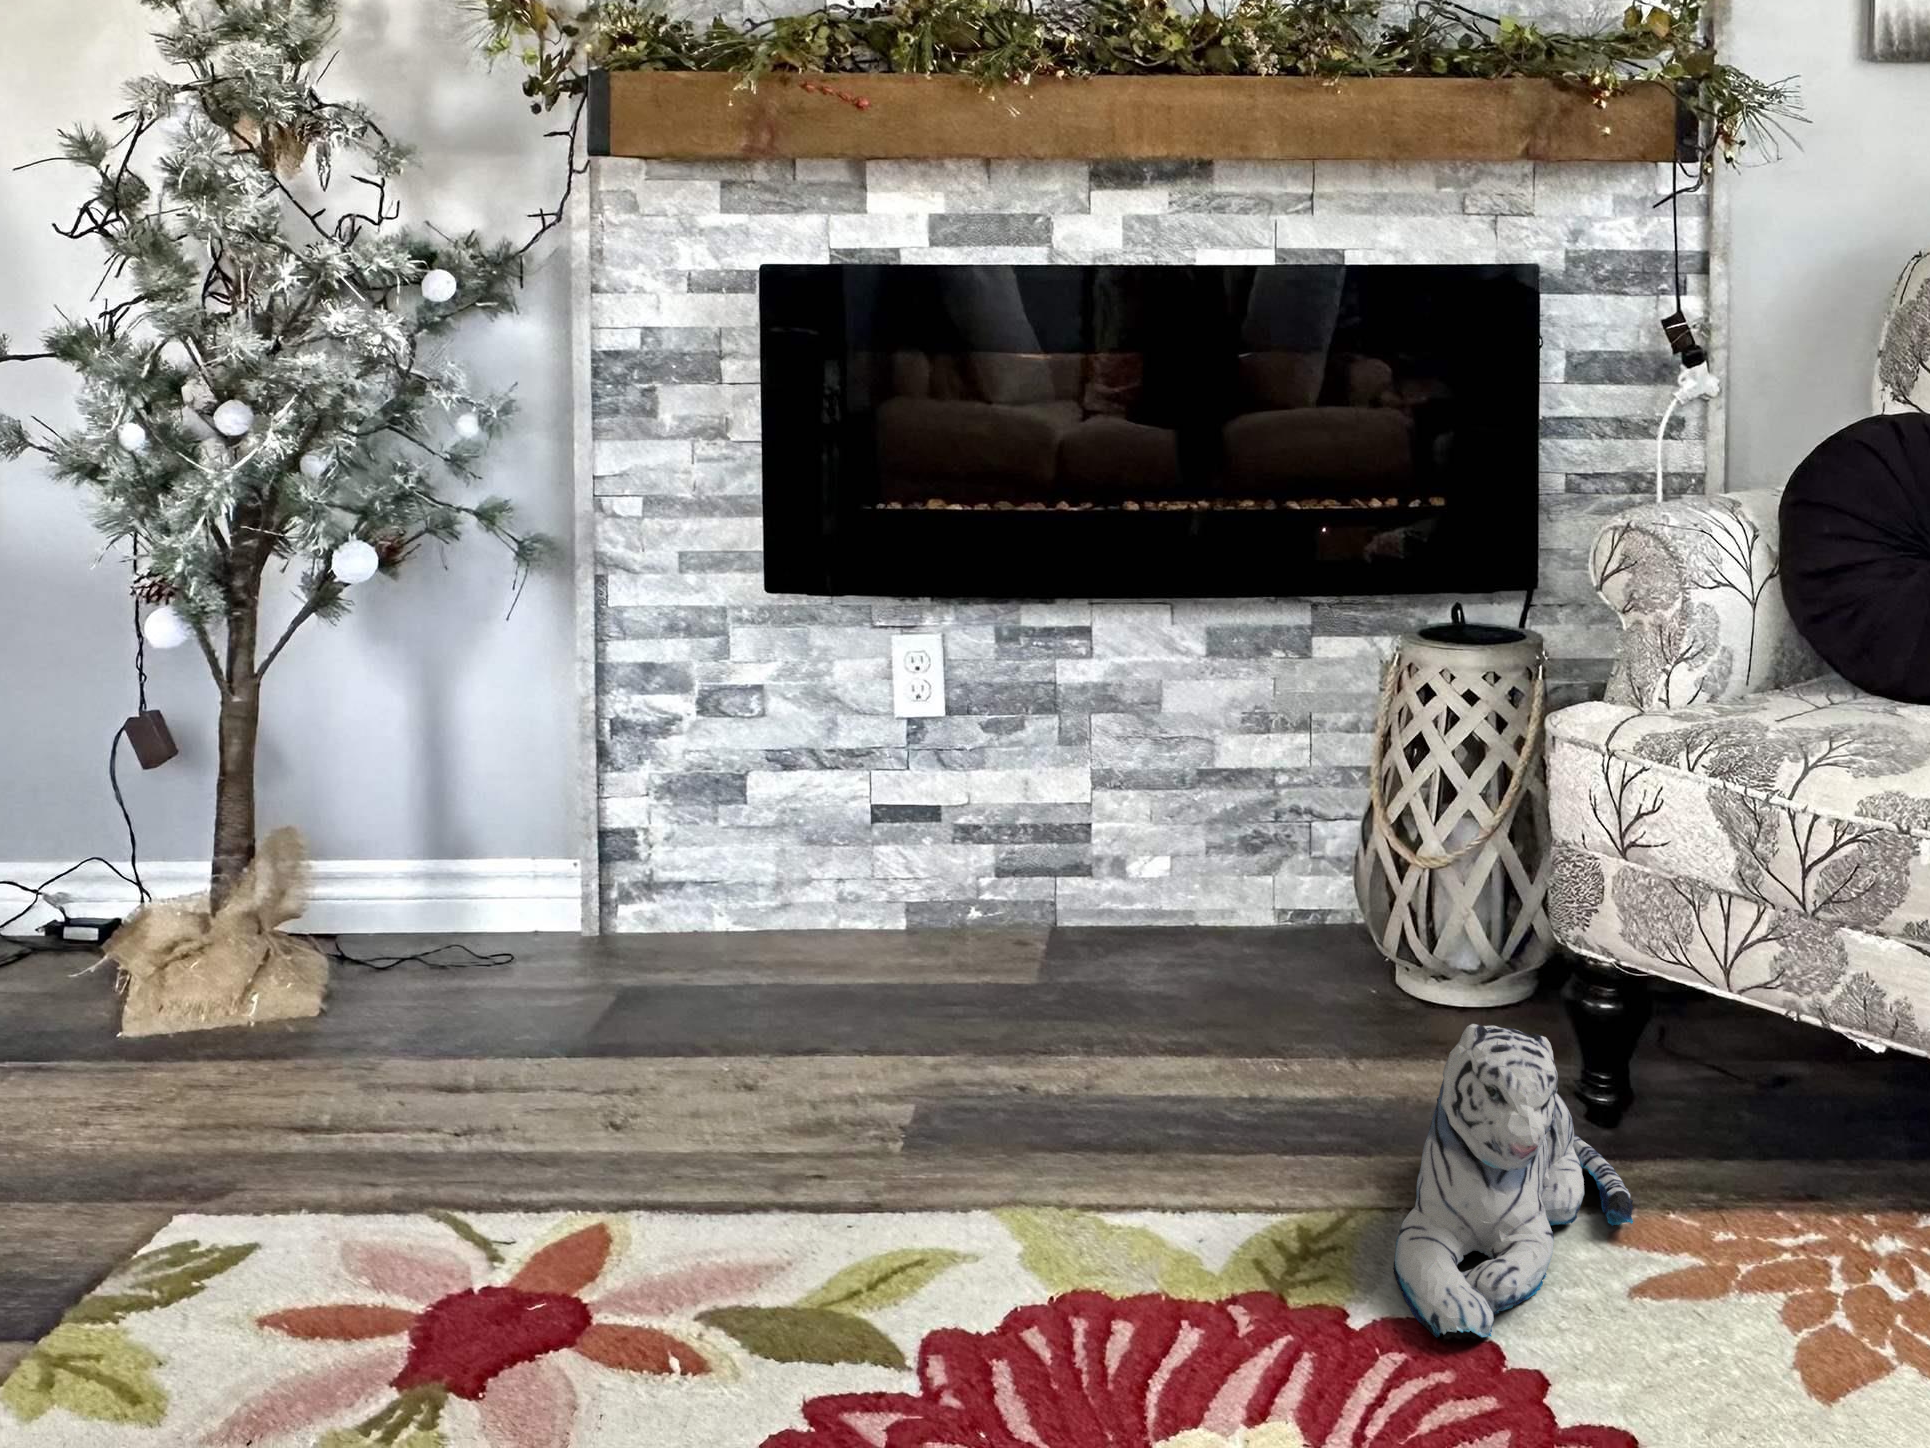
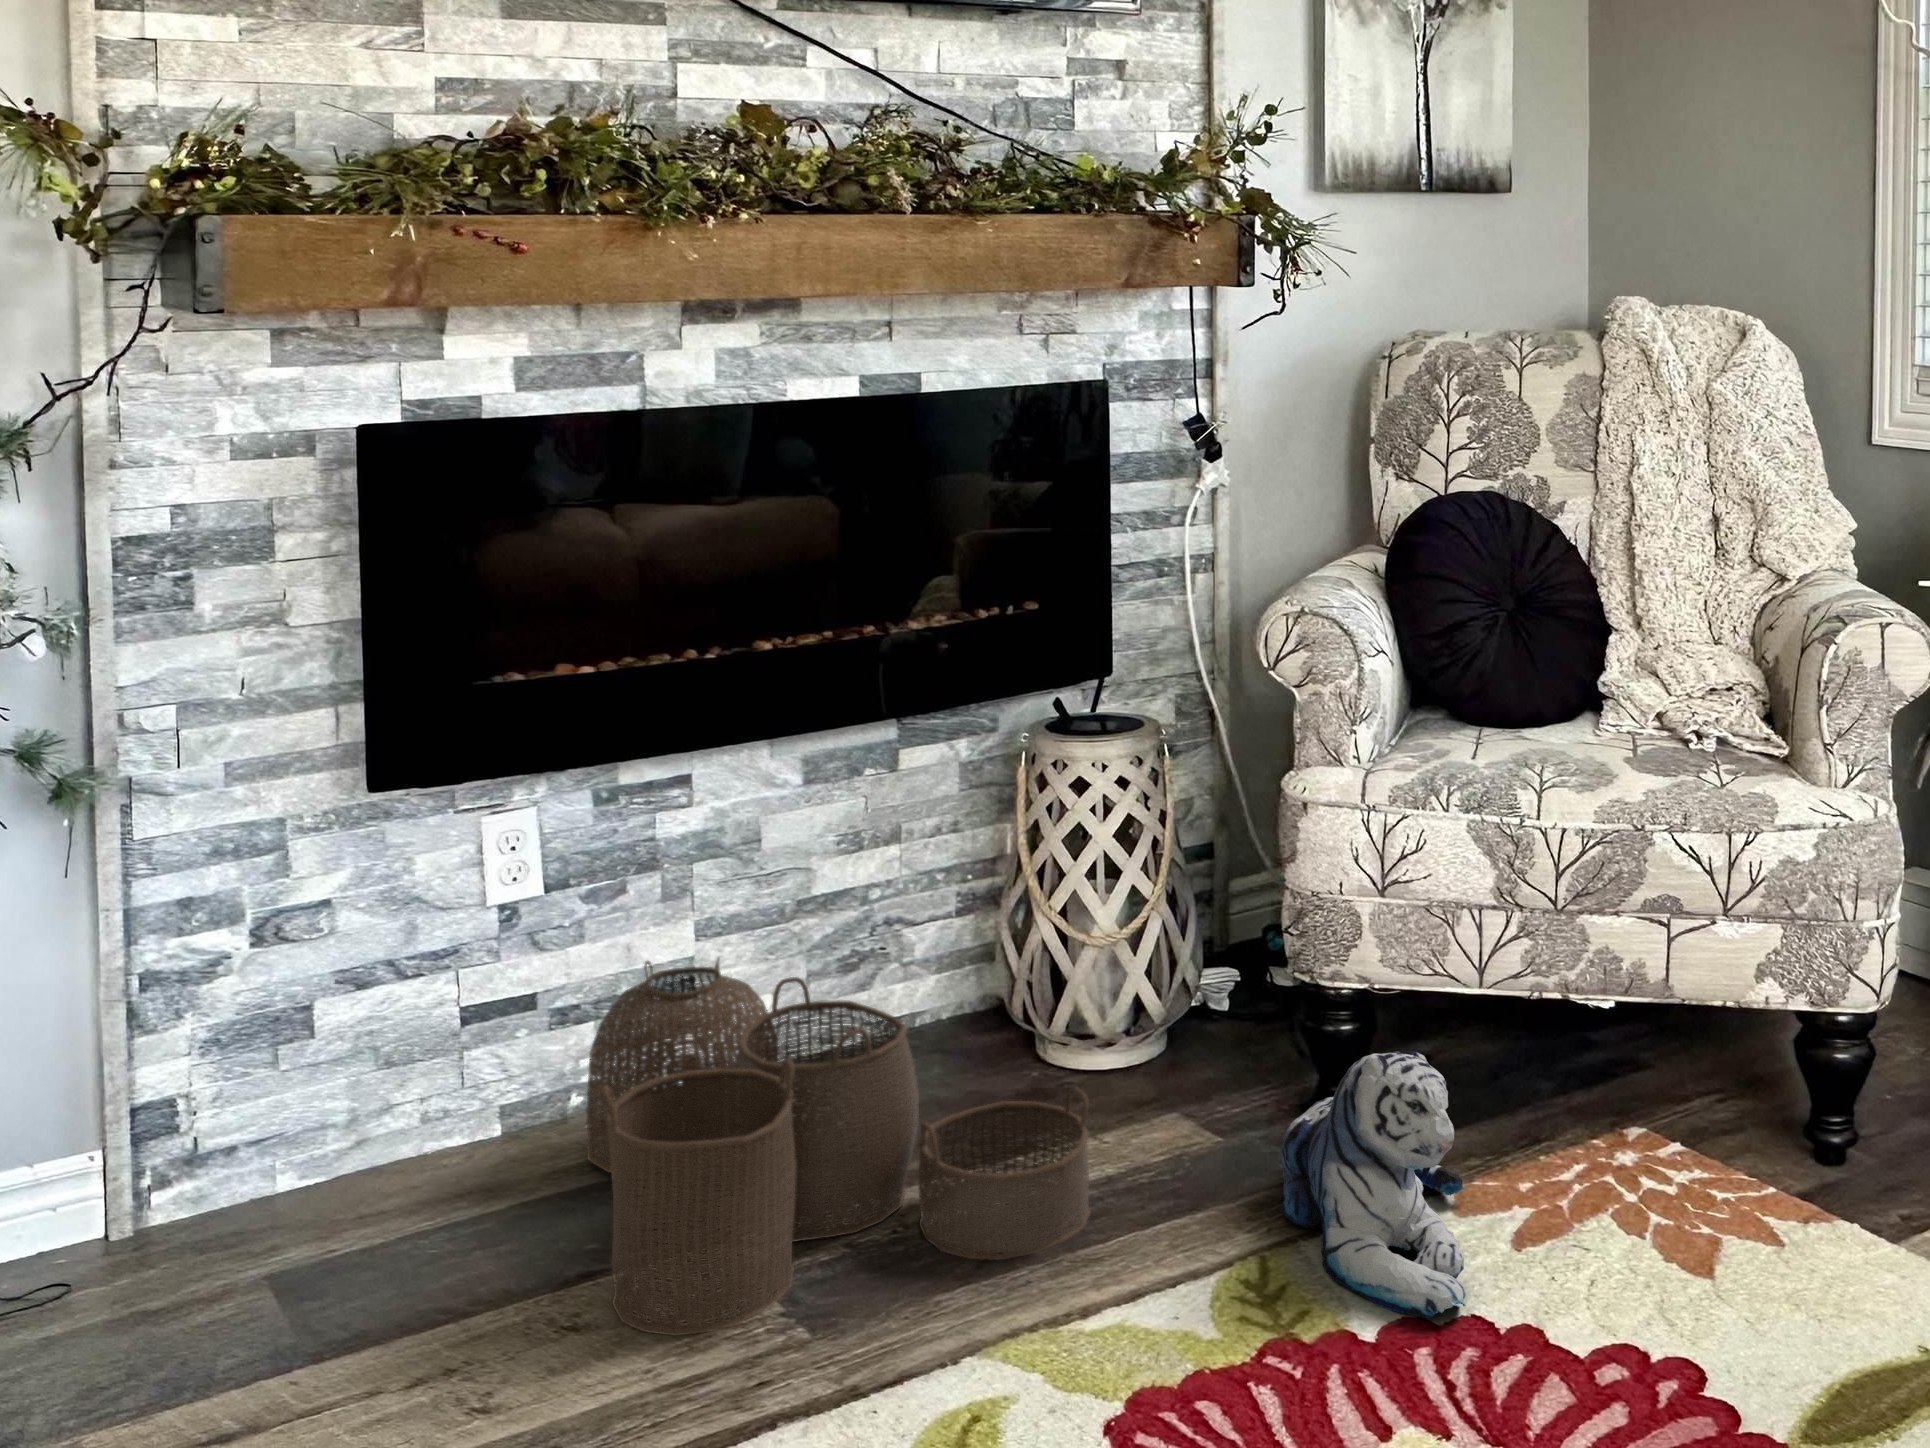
woven basket: none [795,788,1269,1151] -> present [586,958,1091,1336]

